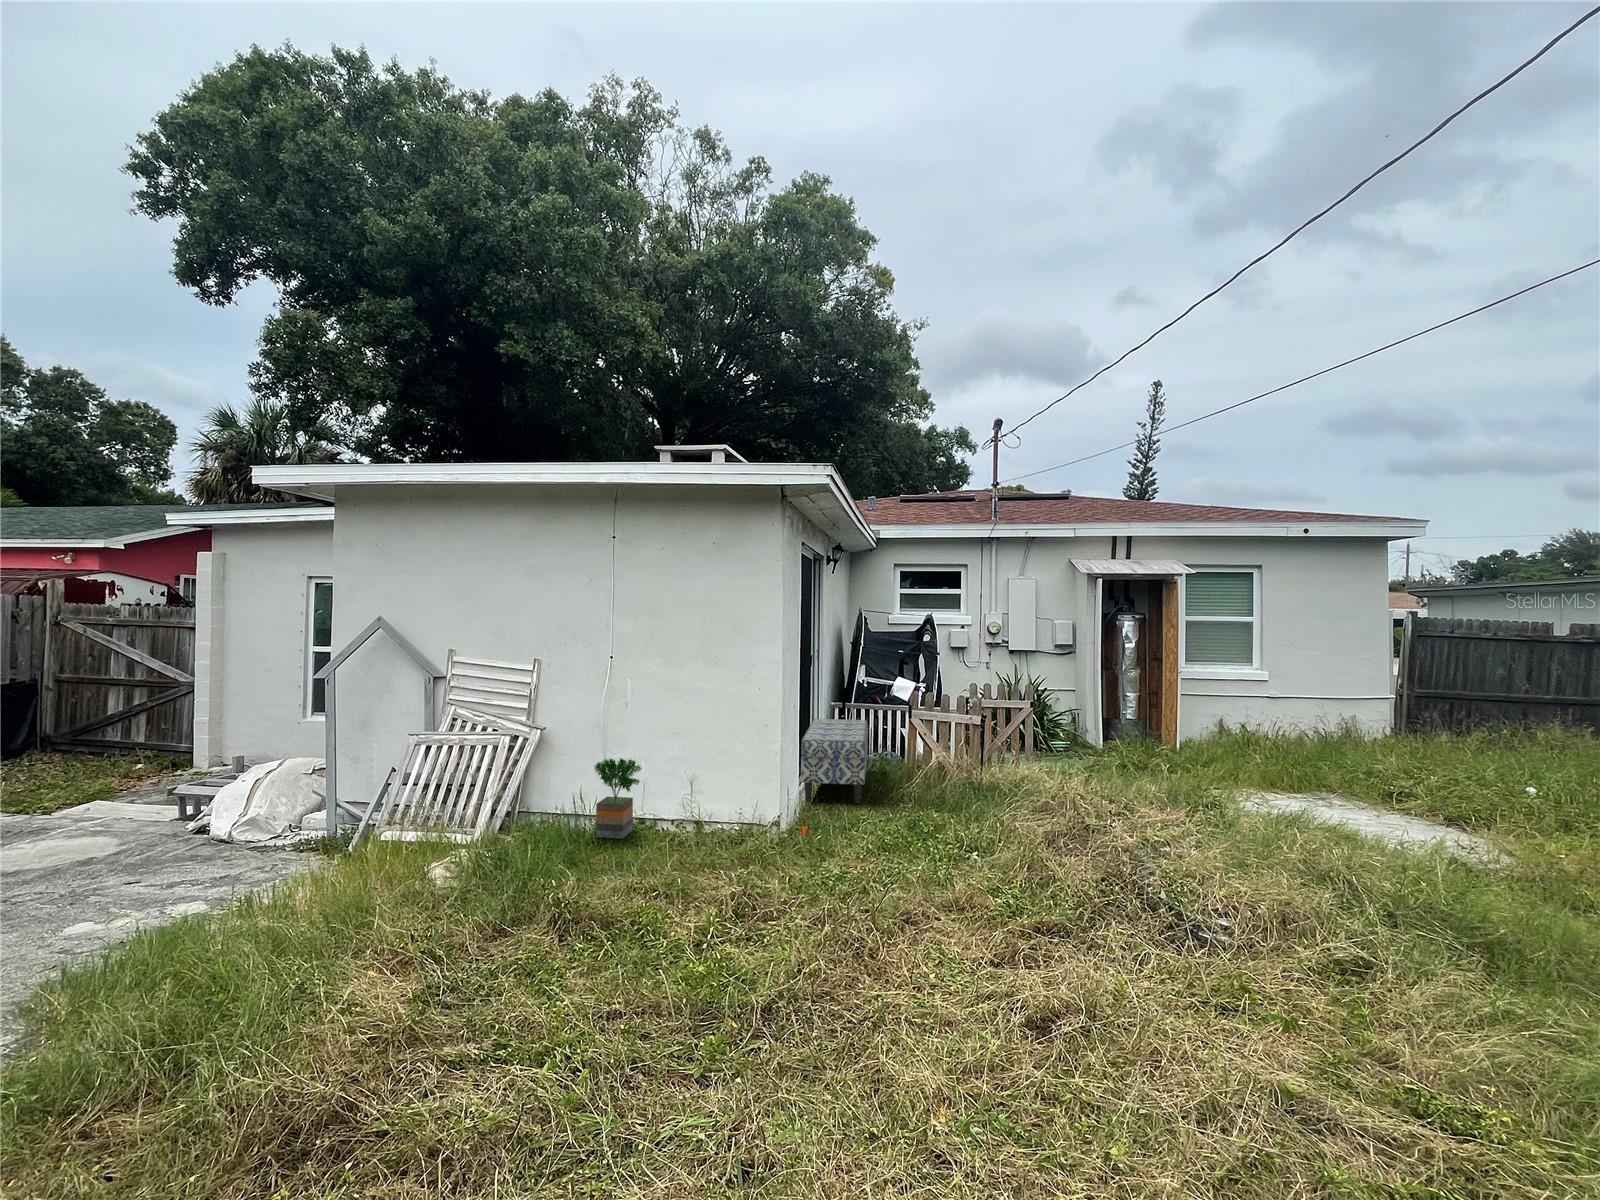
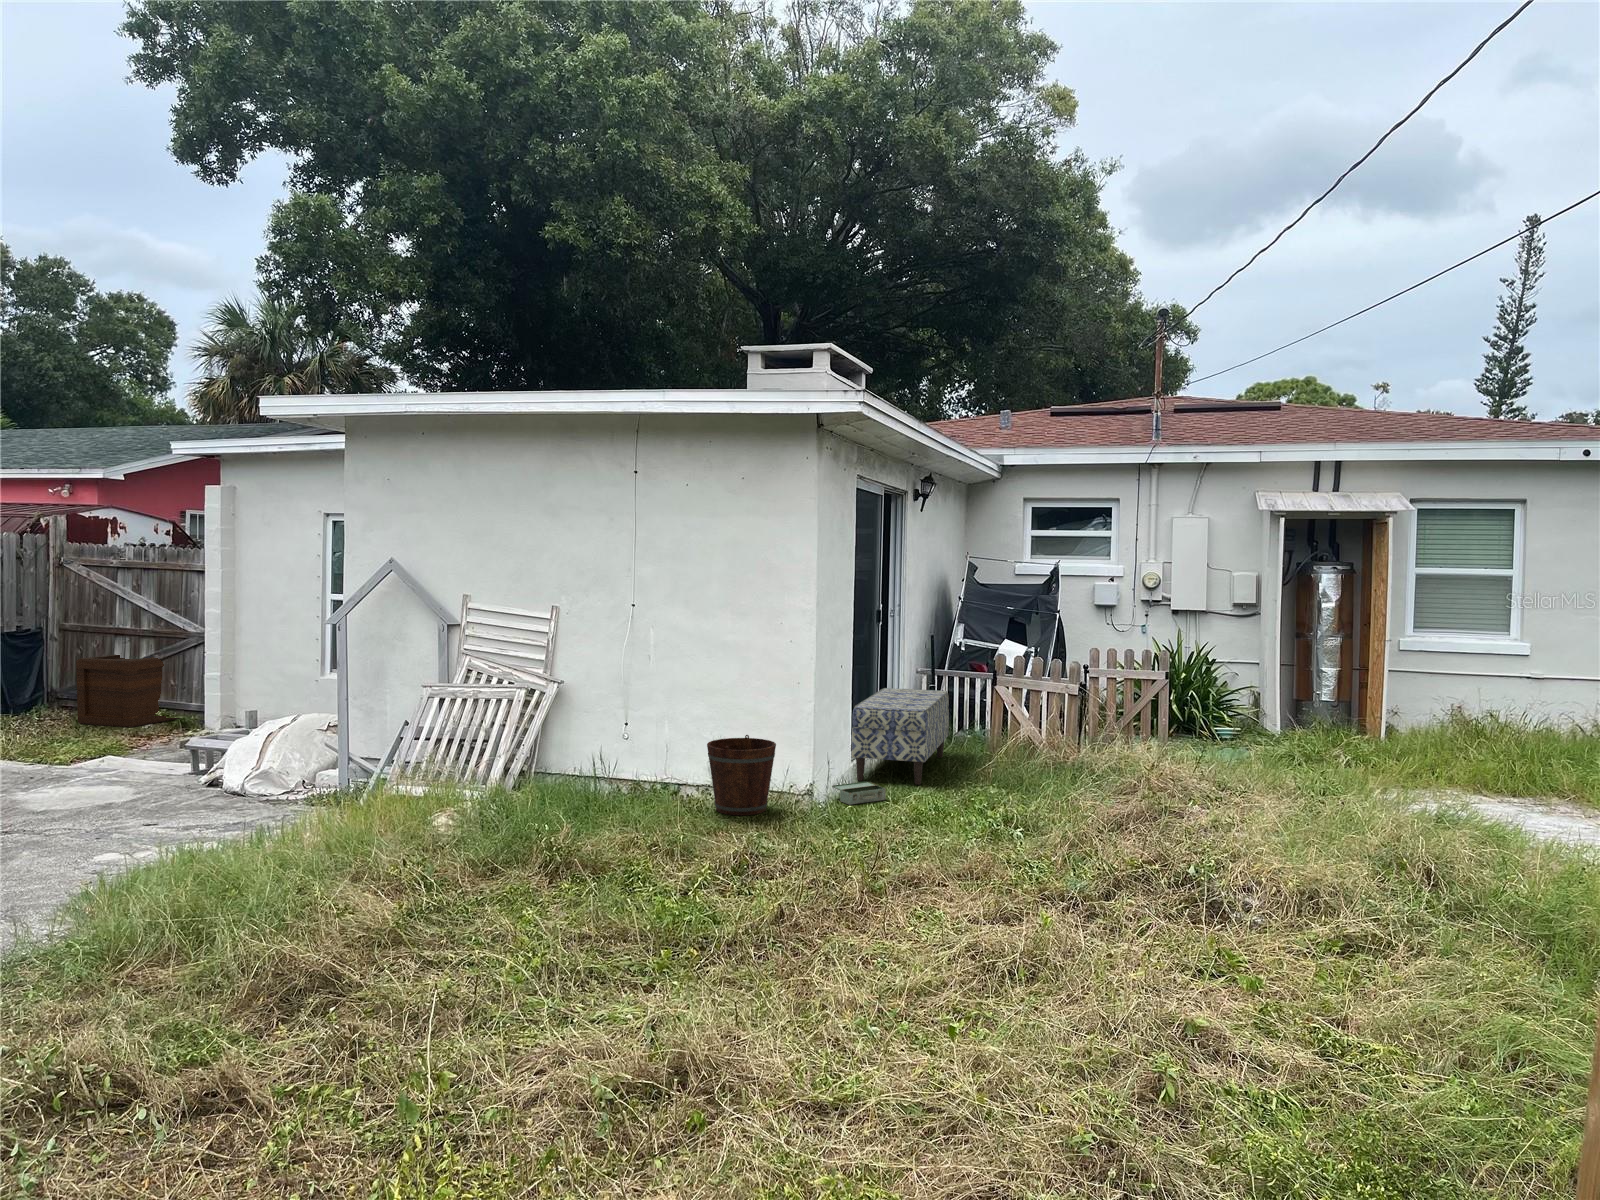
wooden crate: none [61,702,172,772] -> present [76,655,180,728]
potted tree: present [595,758,641,839] -> none [607,716,662,804]
bucket: none [688,771,749,846] -> present [707,735,776,815]
toolbox: none [792,805,839,828] -> present [832,781,886,805]

